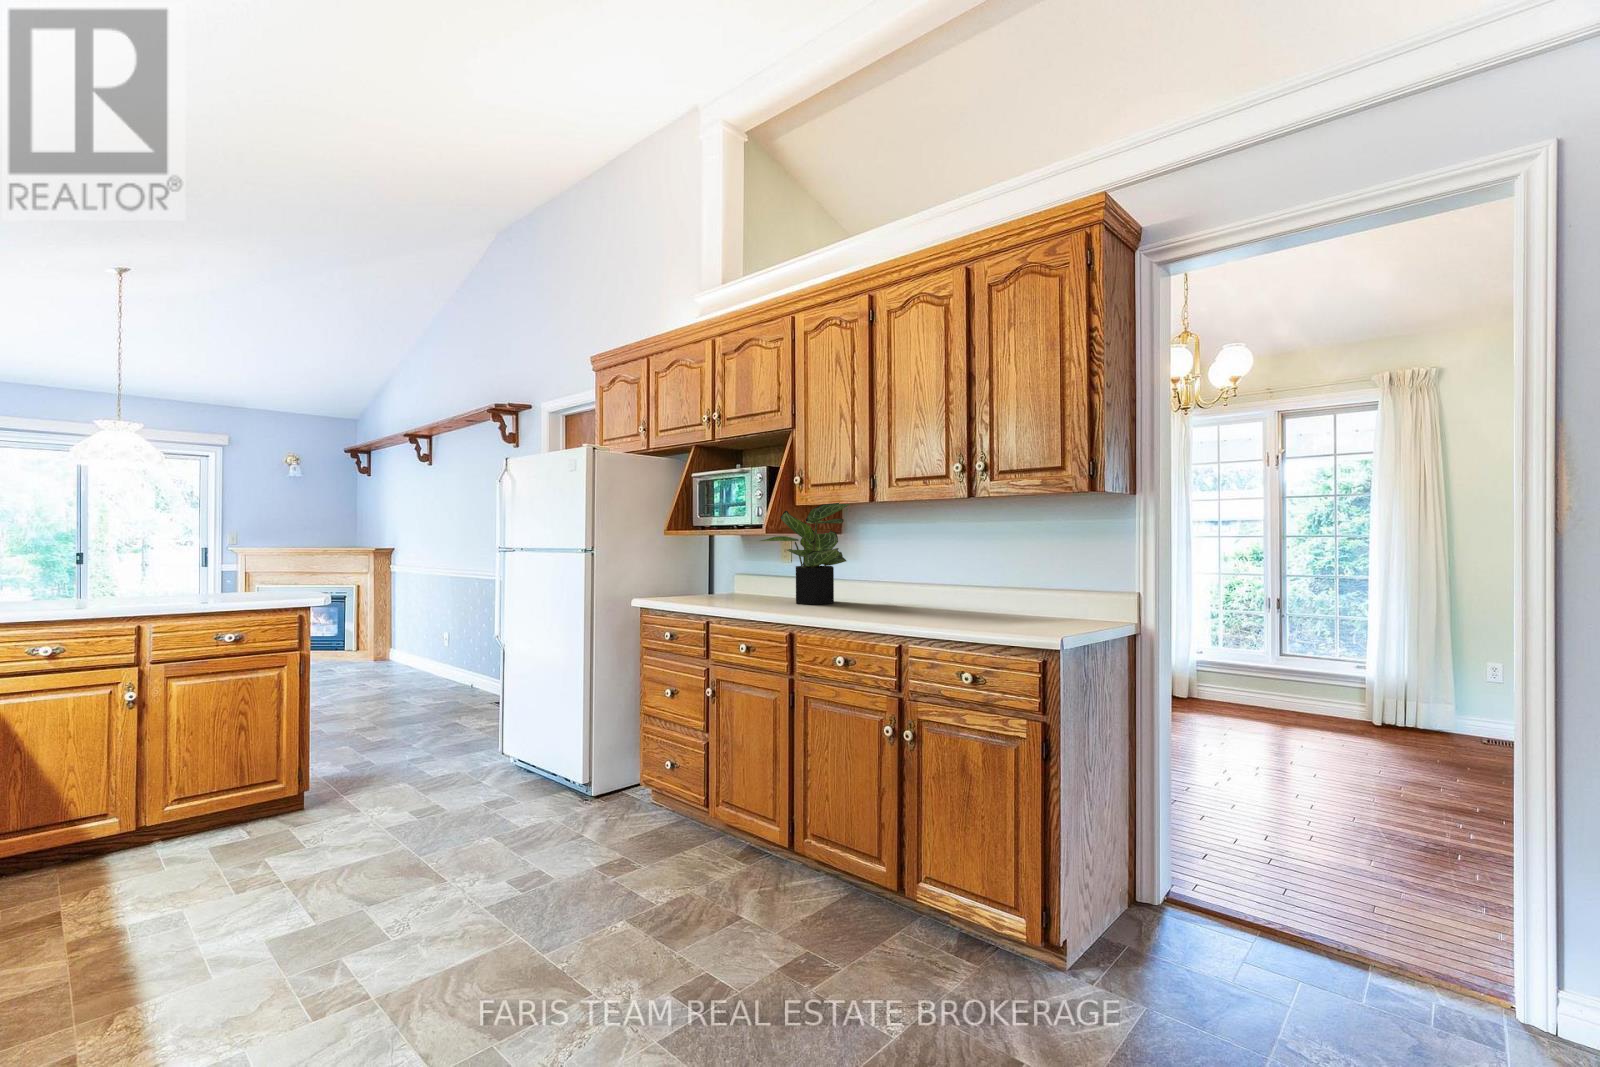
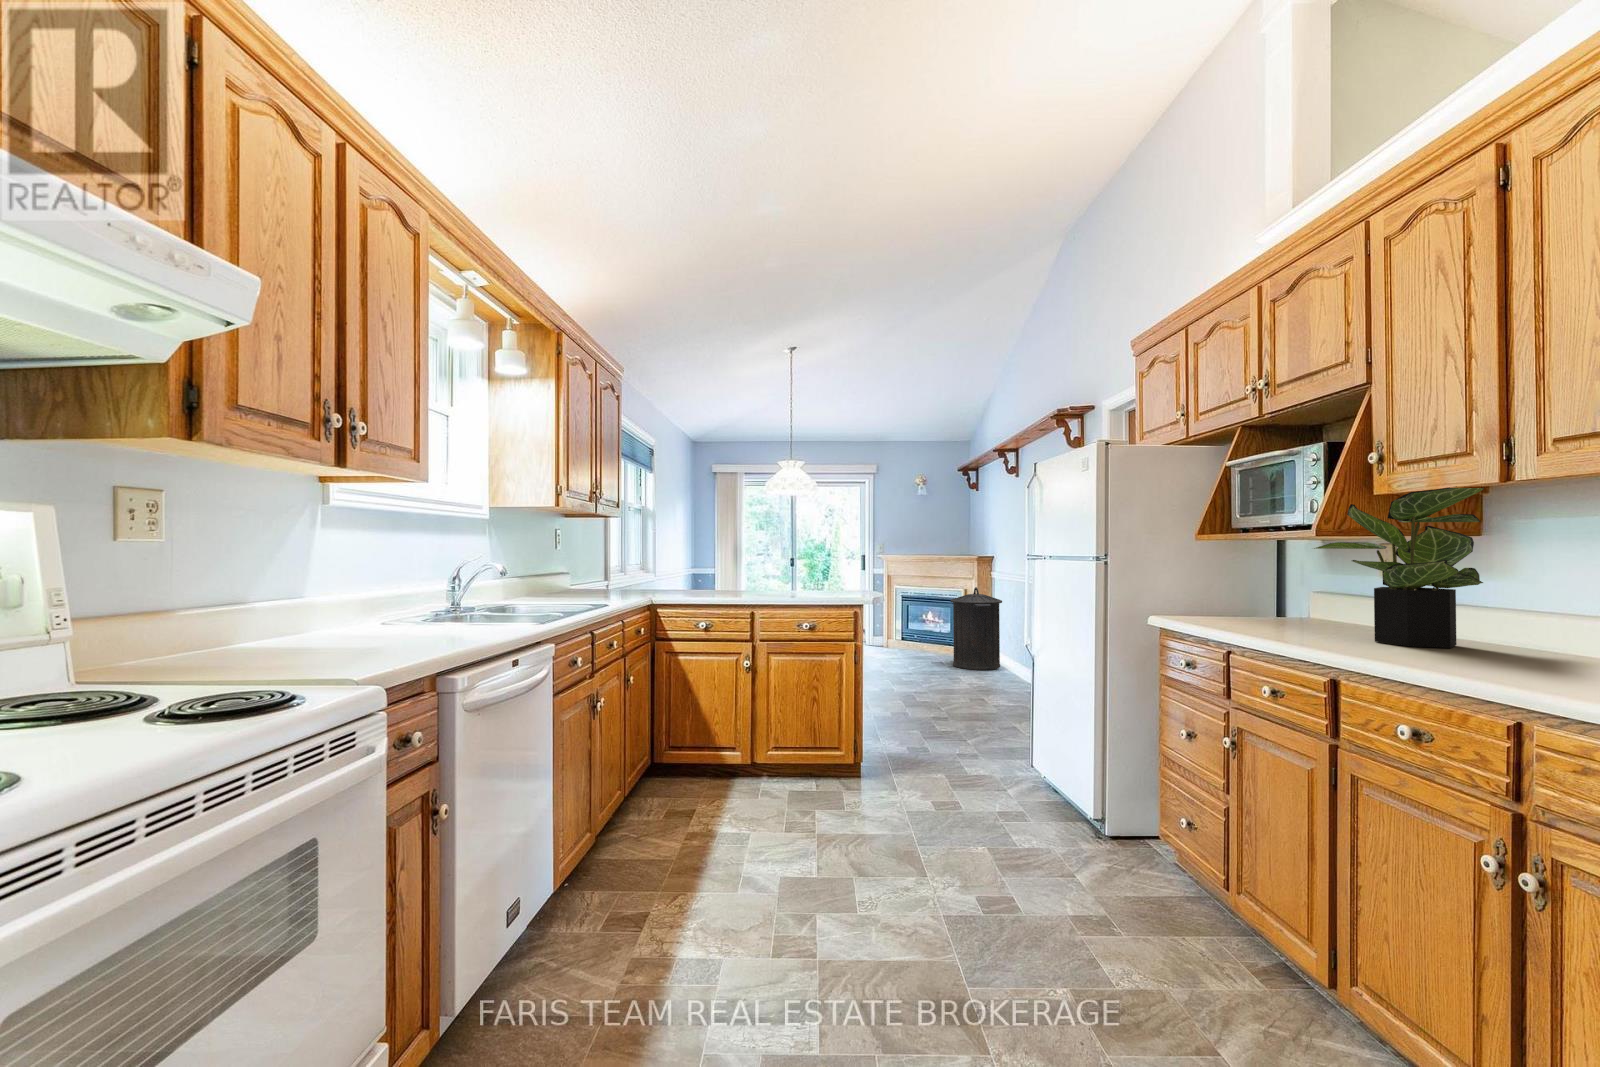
trash can: none [347,581,412,673] -> present [951,587,1002,670]

